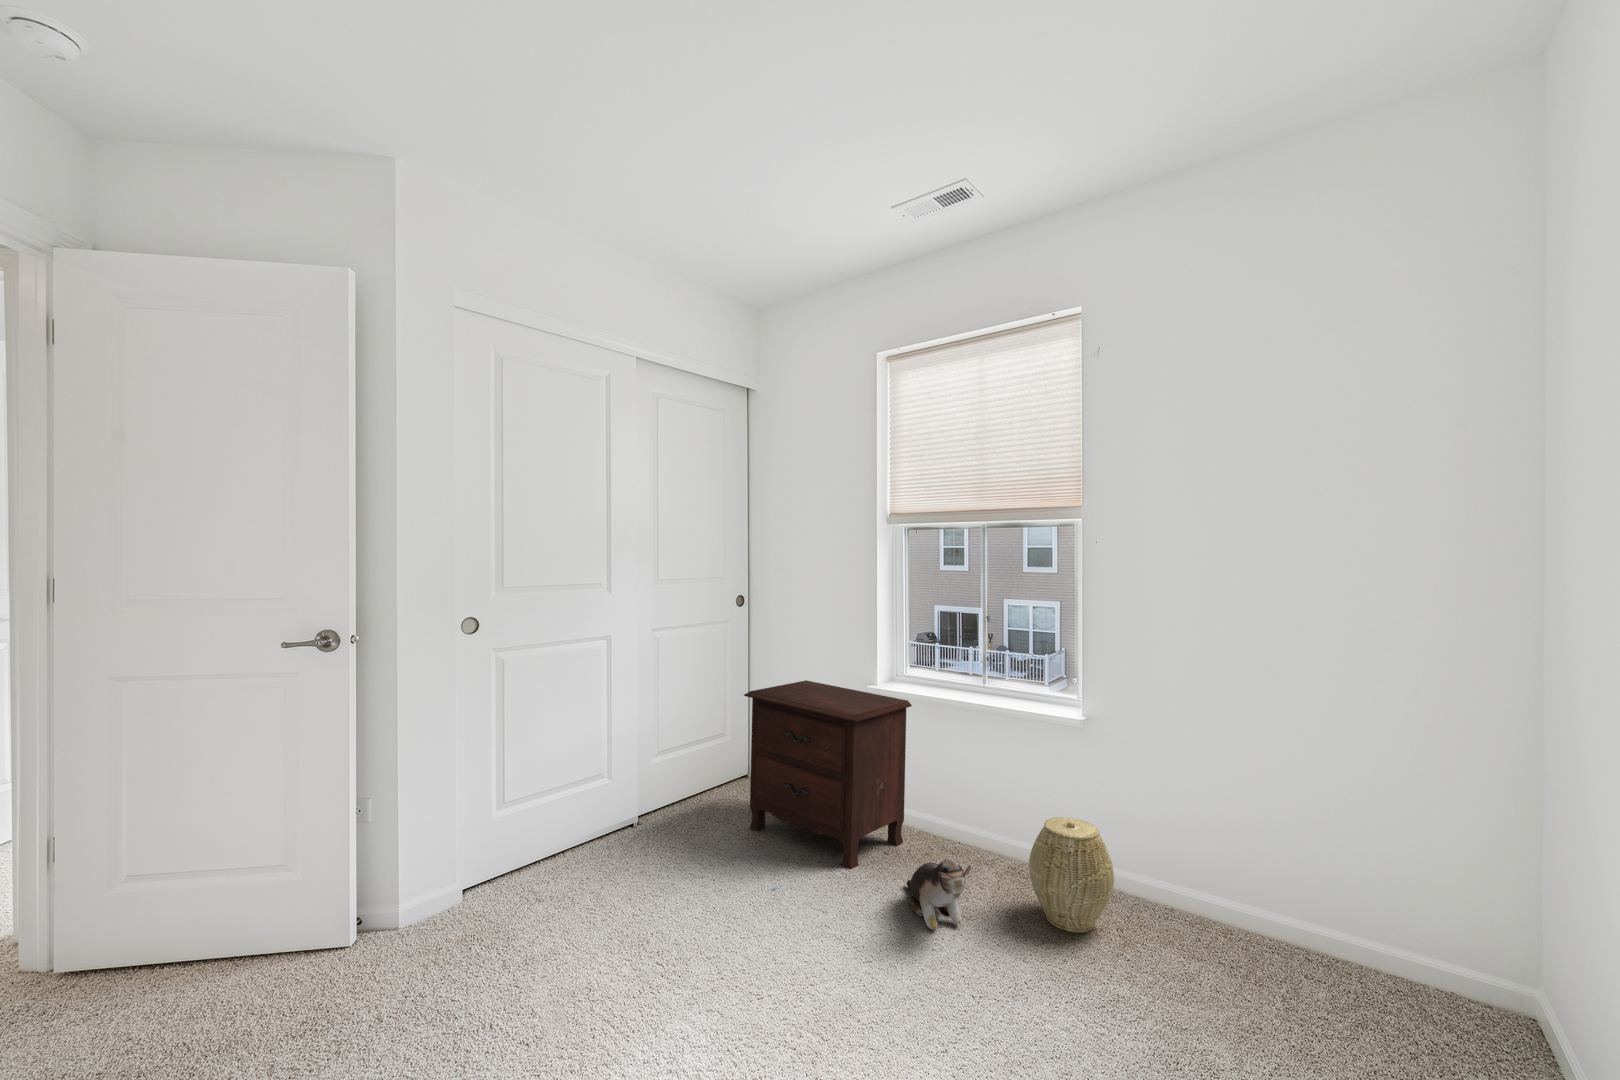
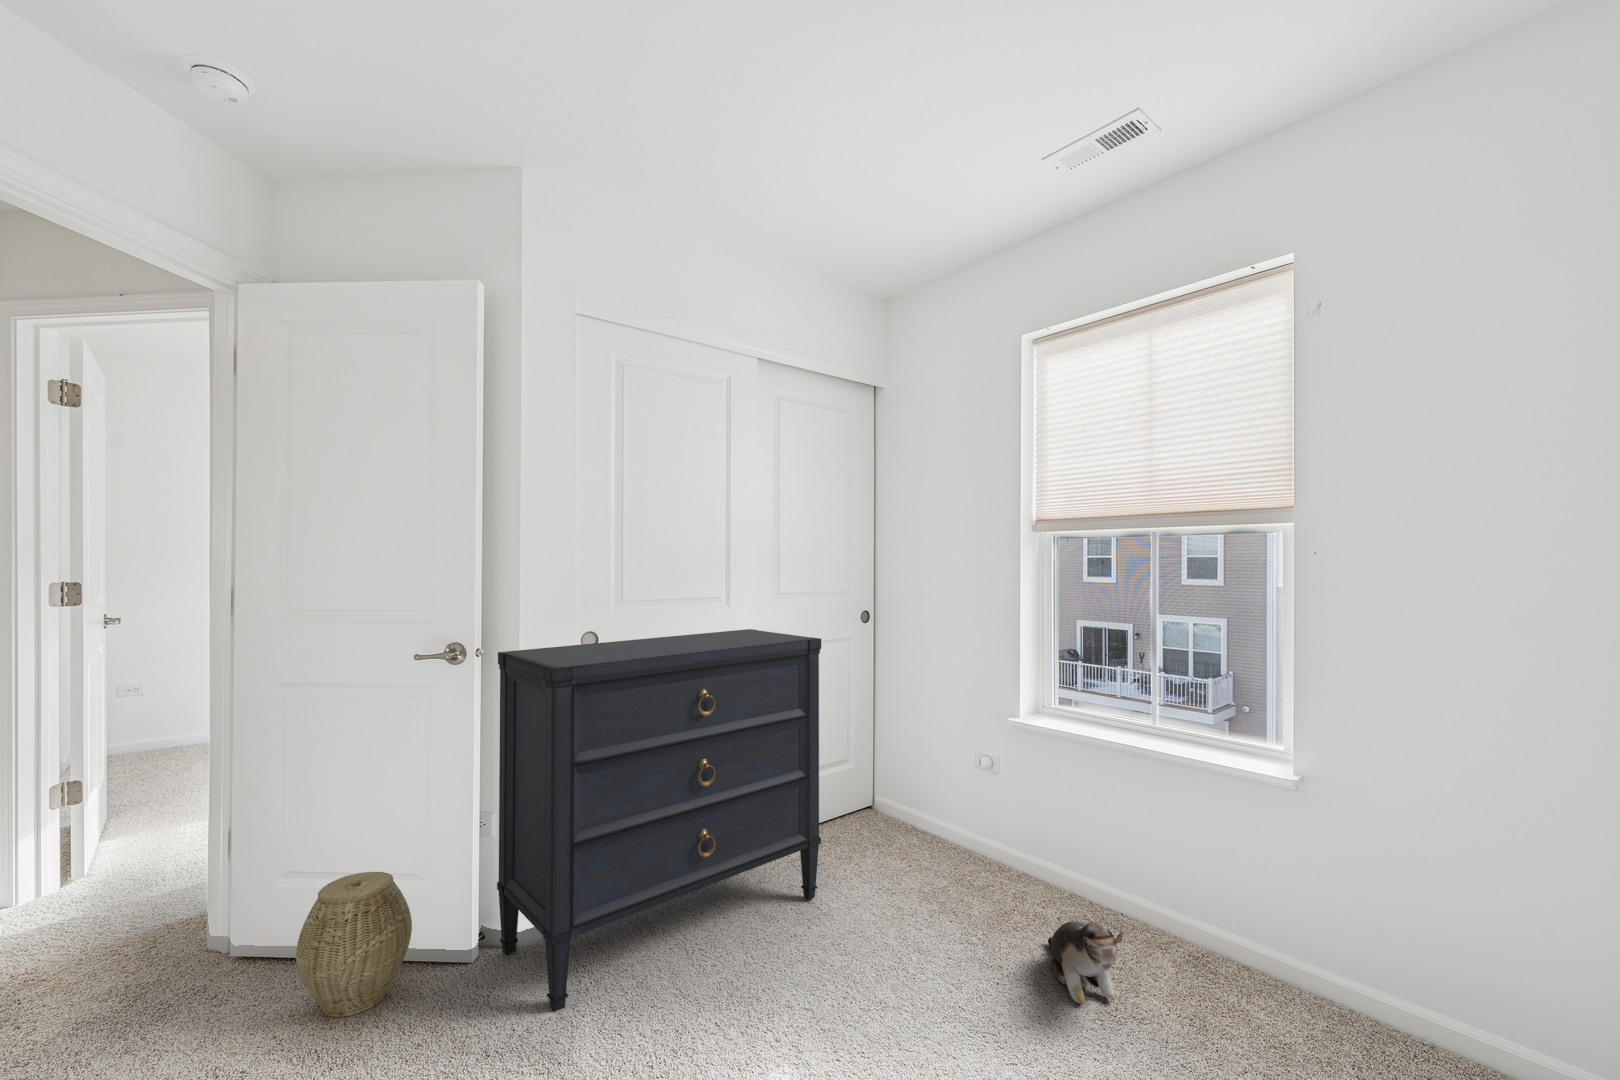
dresser: none [376,611,709,984] -> present [497,629,821,1012]
nightstand: present [744,680,912,869] -> none [864,703,1050,918]
woven basket: present [1029,817,1114,933] -> present [296,872,412,1017]

